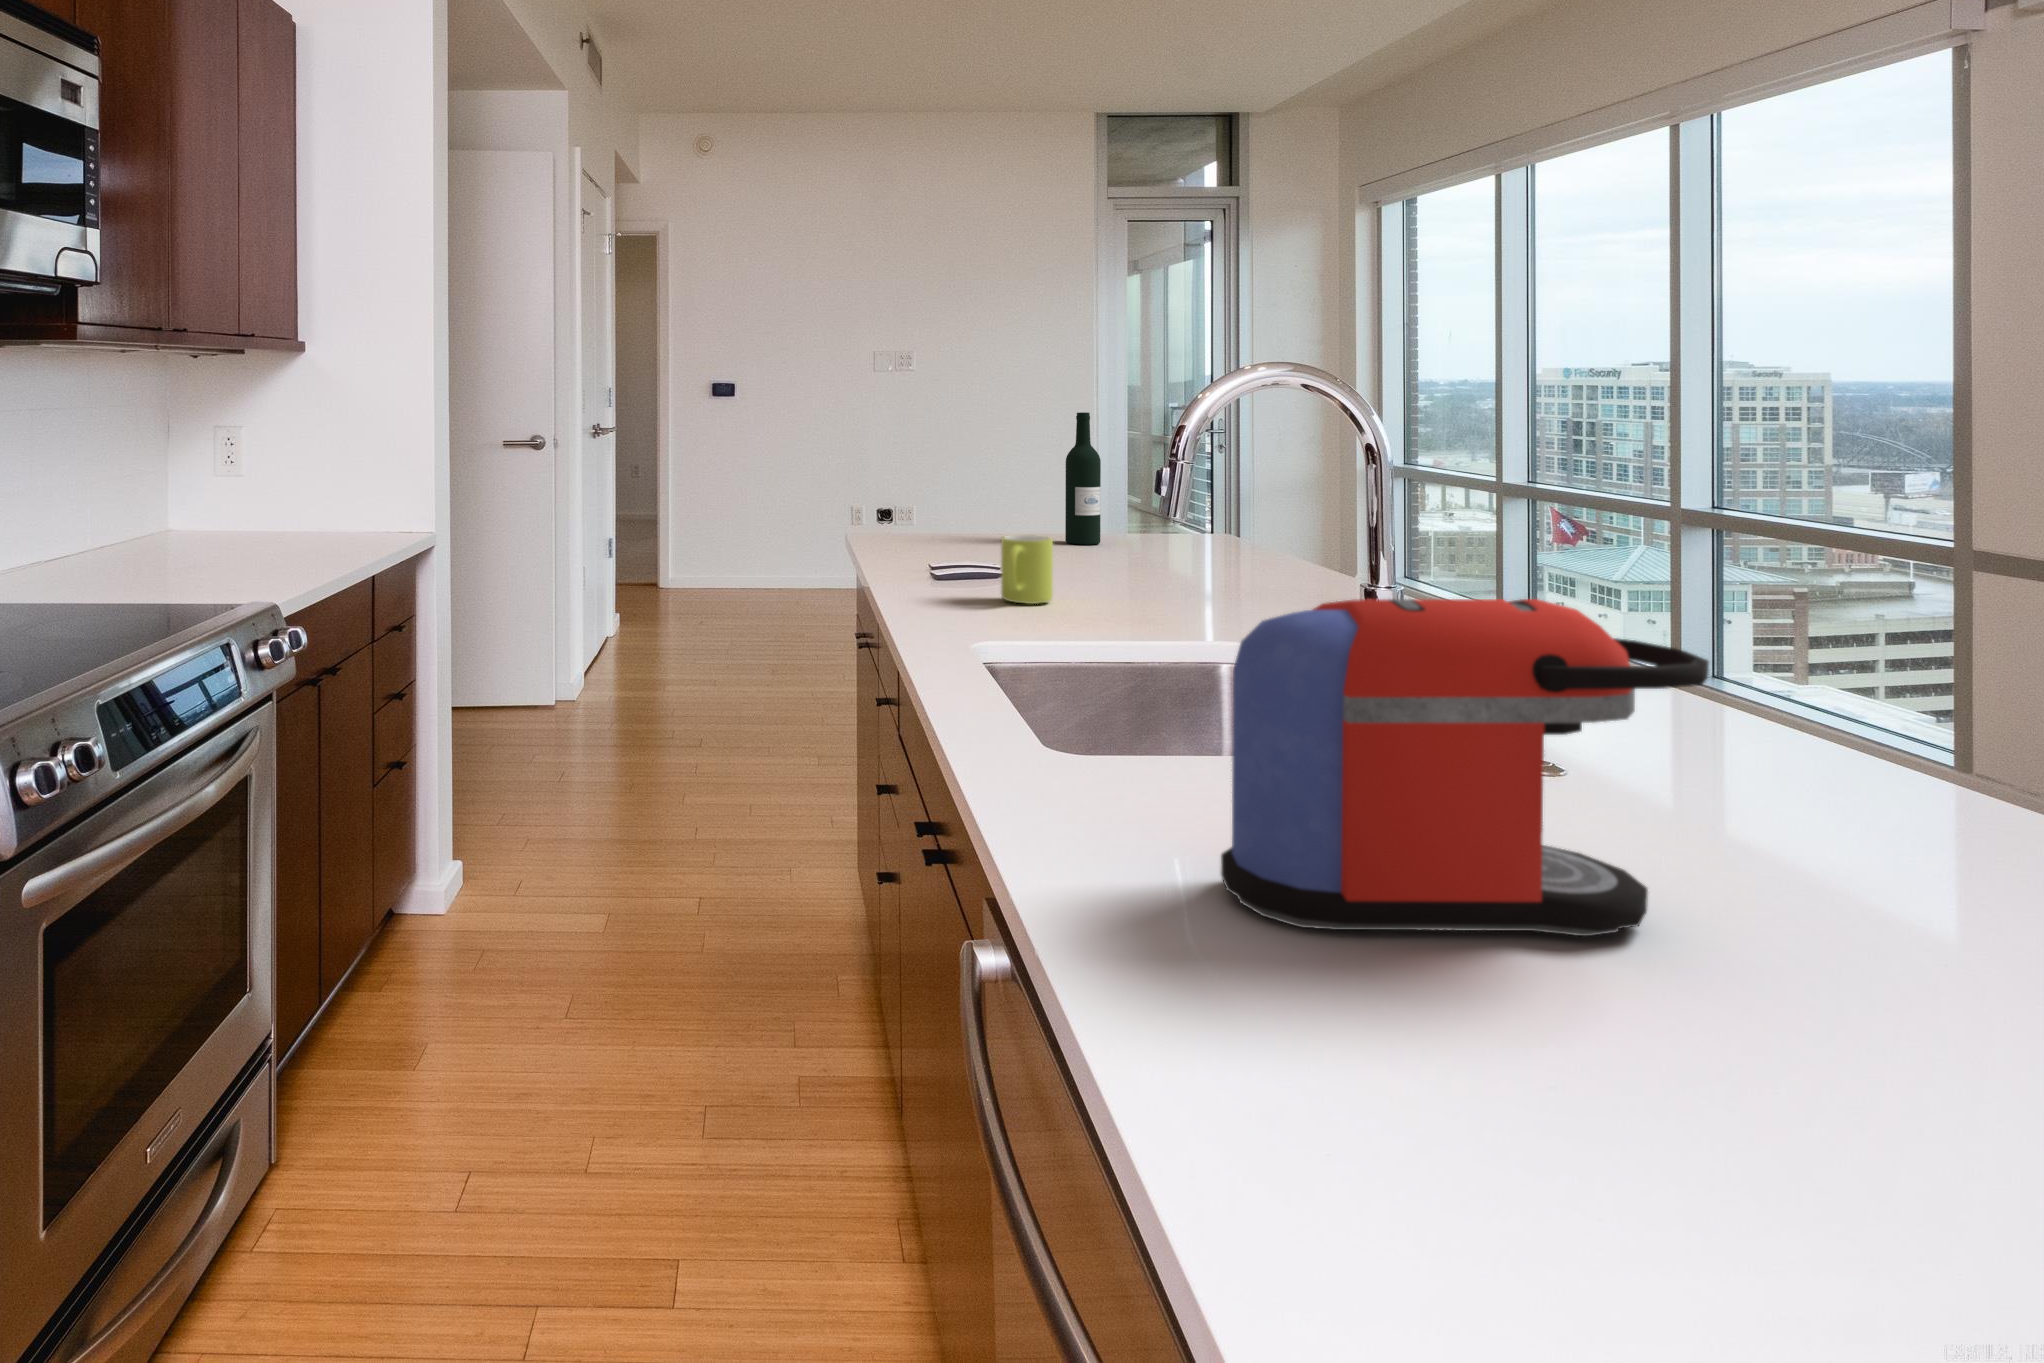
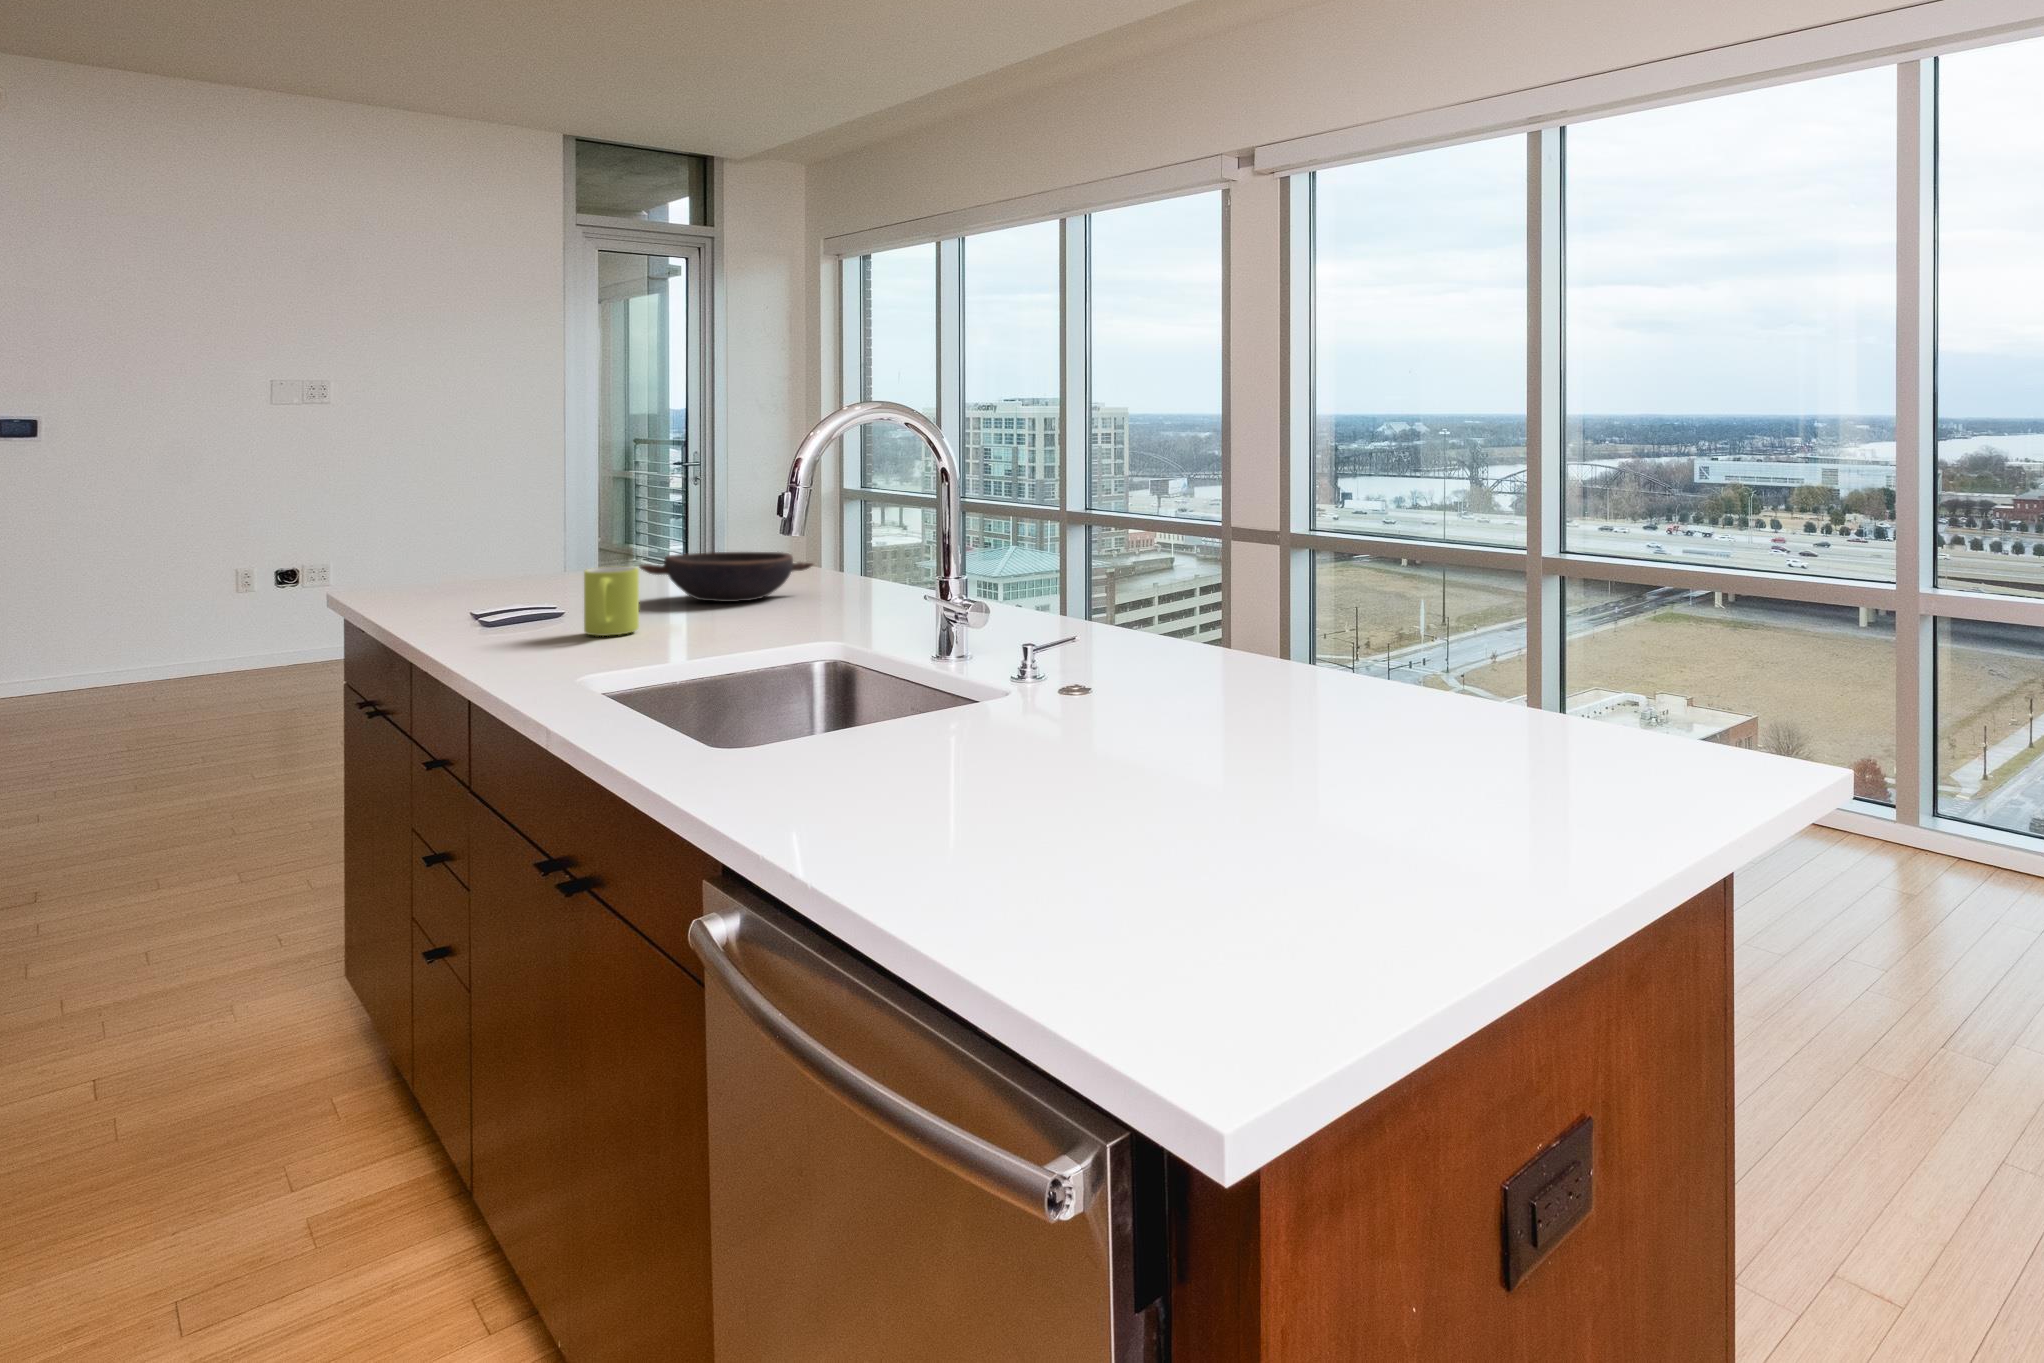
wine bottle: present [1065,412,1101,545] -> none [604,444,641,577]
bowl: none [1074,527,1266,583] -> present [639,552,813,602]
coffee maker: present [1221,599,1709,936] -> none [942,562,1202,817]

